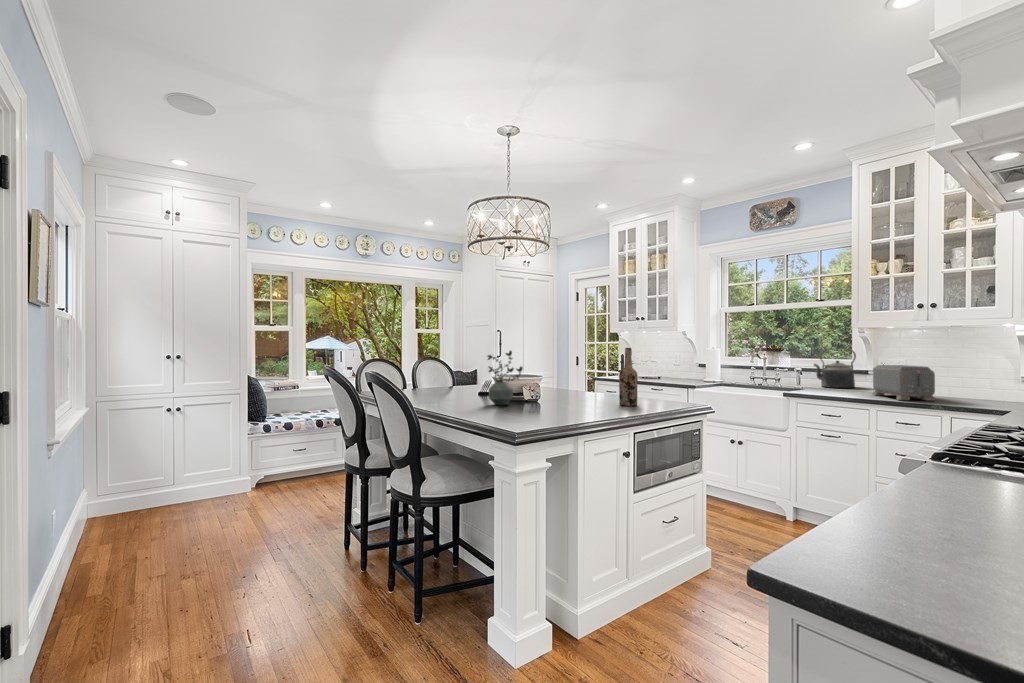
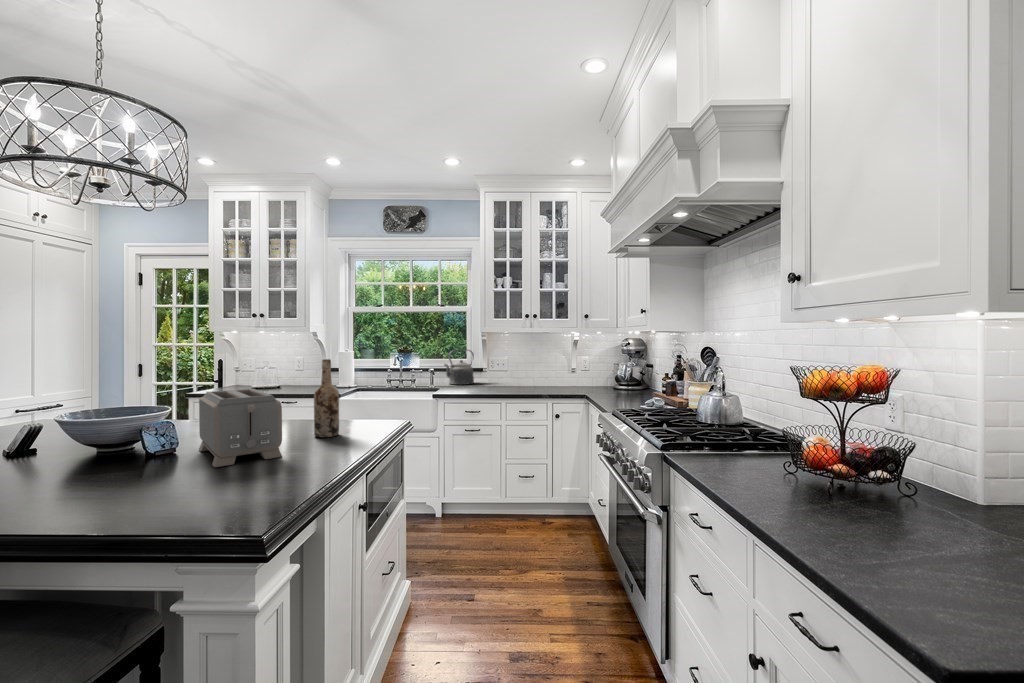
potted plant: present [488,351,523,405] -> none [61,370,147,473]
toaster: present [872,365,935,401] -> present [199,389,282,467]

